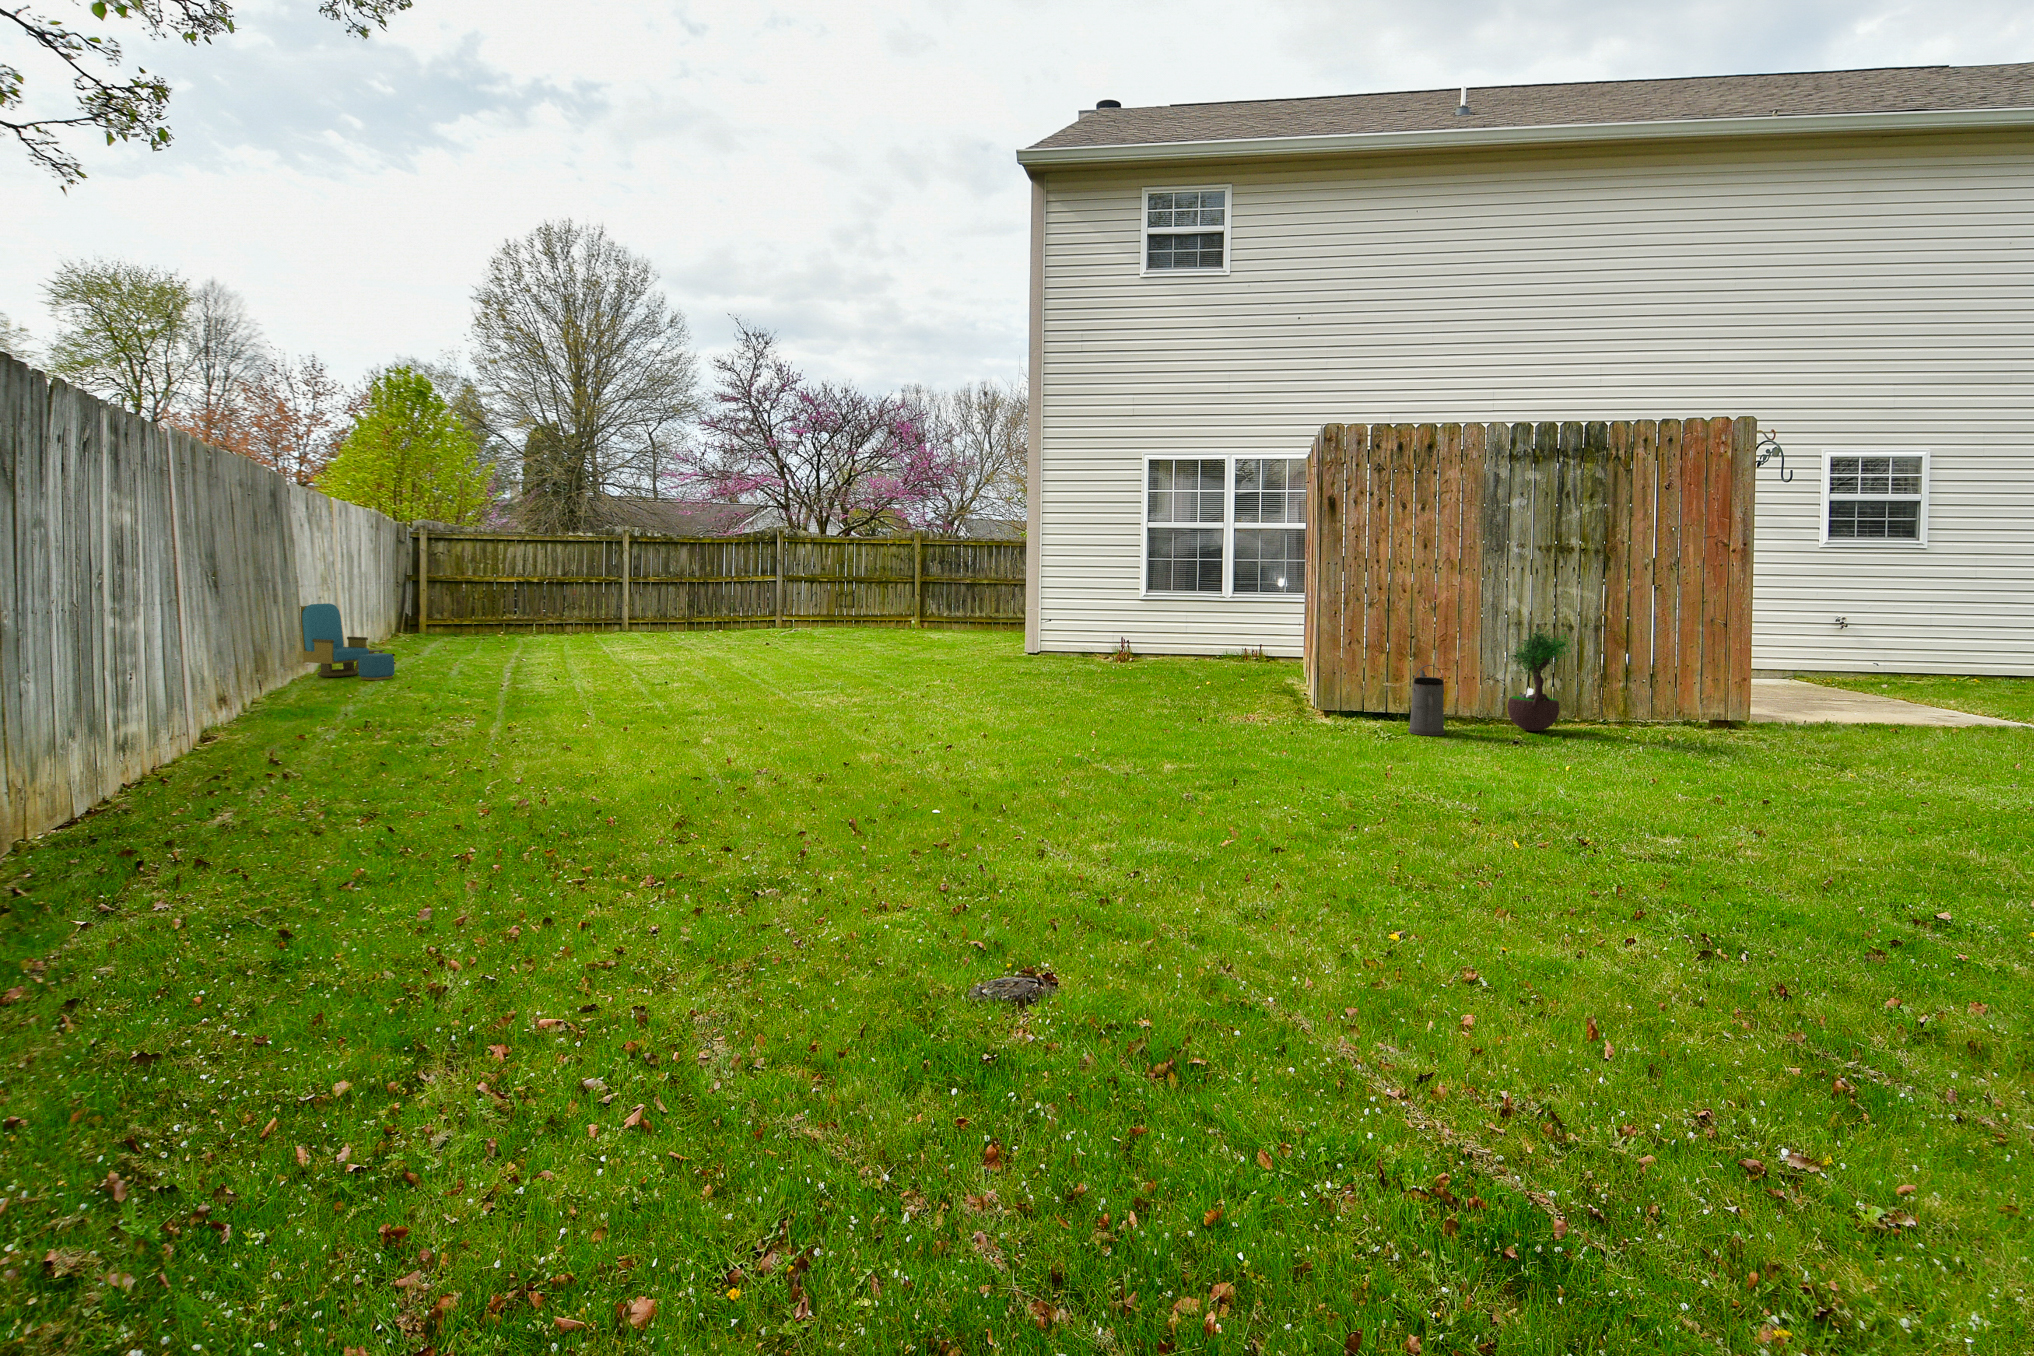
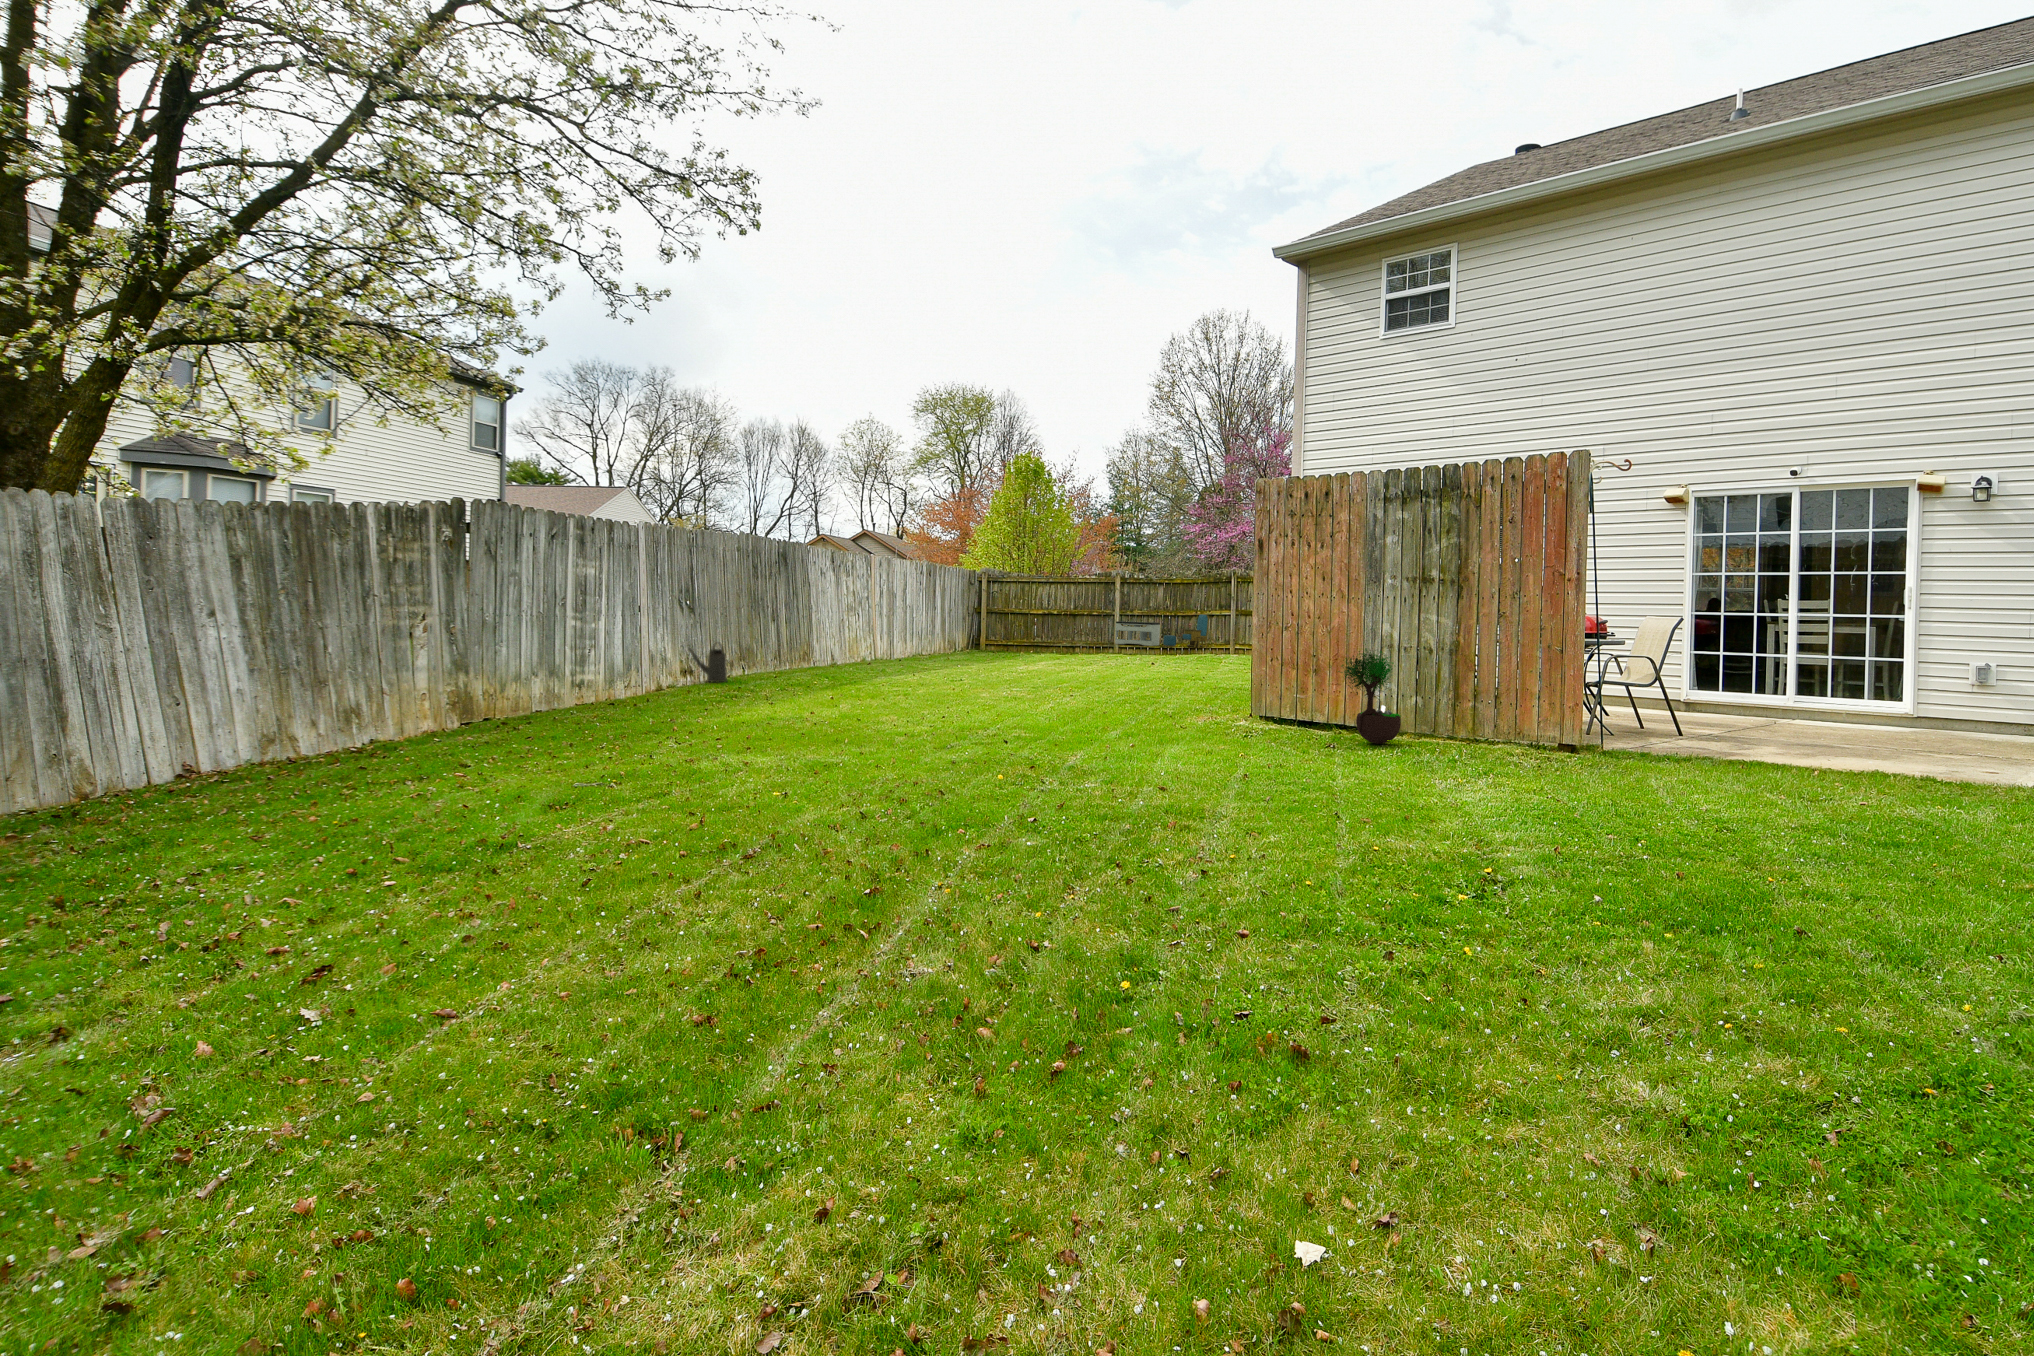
bench: none [625,593,687,623] -> present [1115,621,1160,646]
armchair: present [300,603,395,680] -> present [1163,615,1209,648]
watering can: present [1408,665,1445,736] -> present [689,643,729,682]

